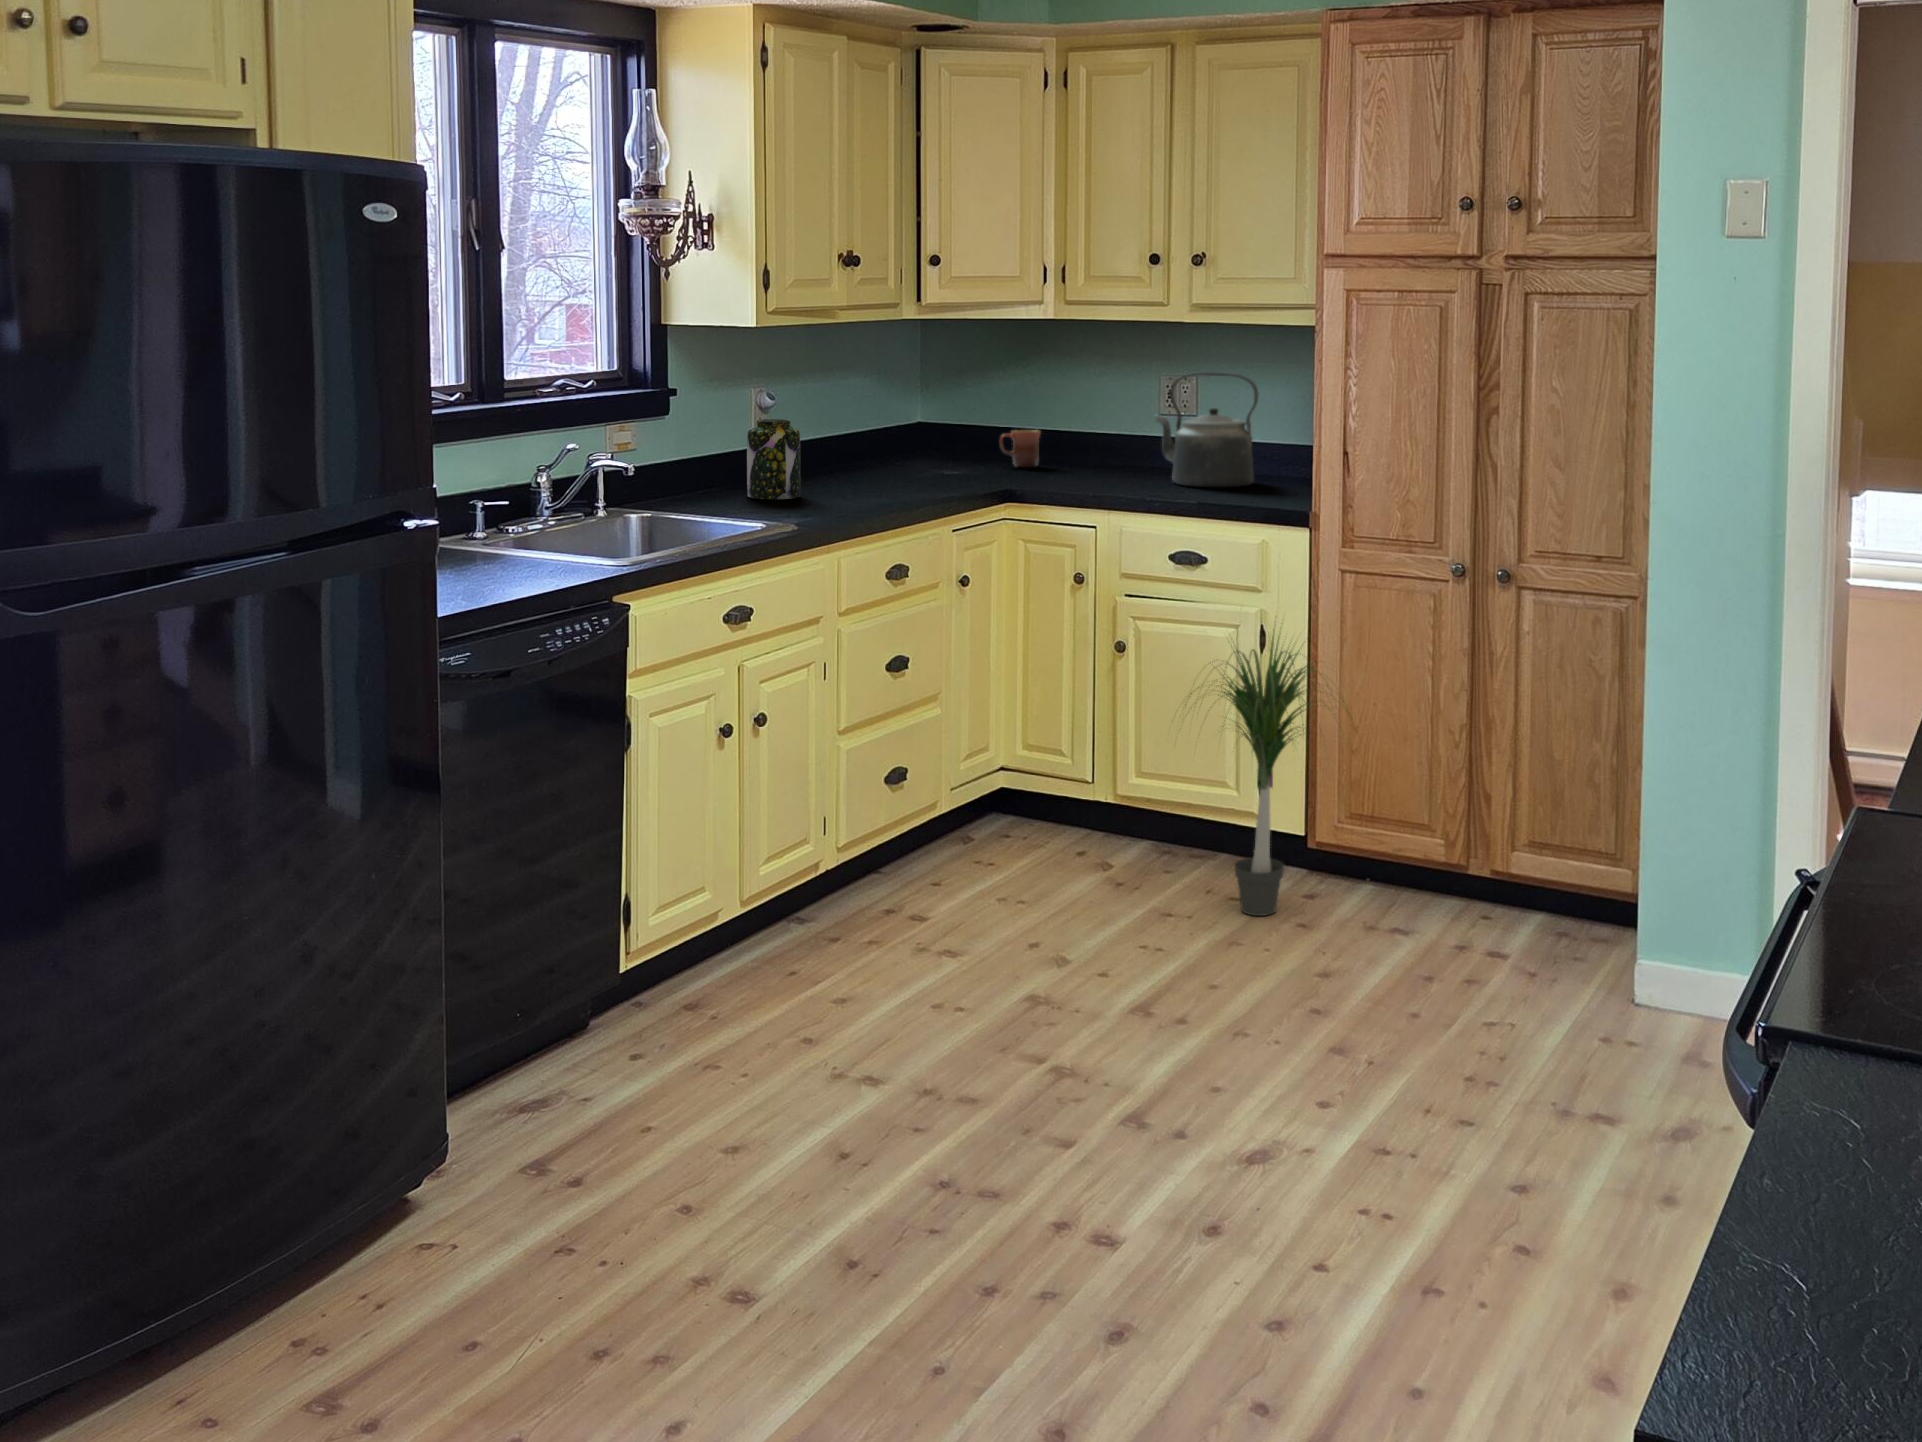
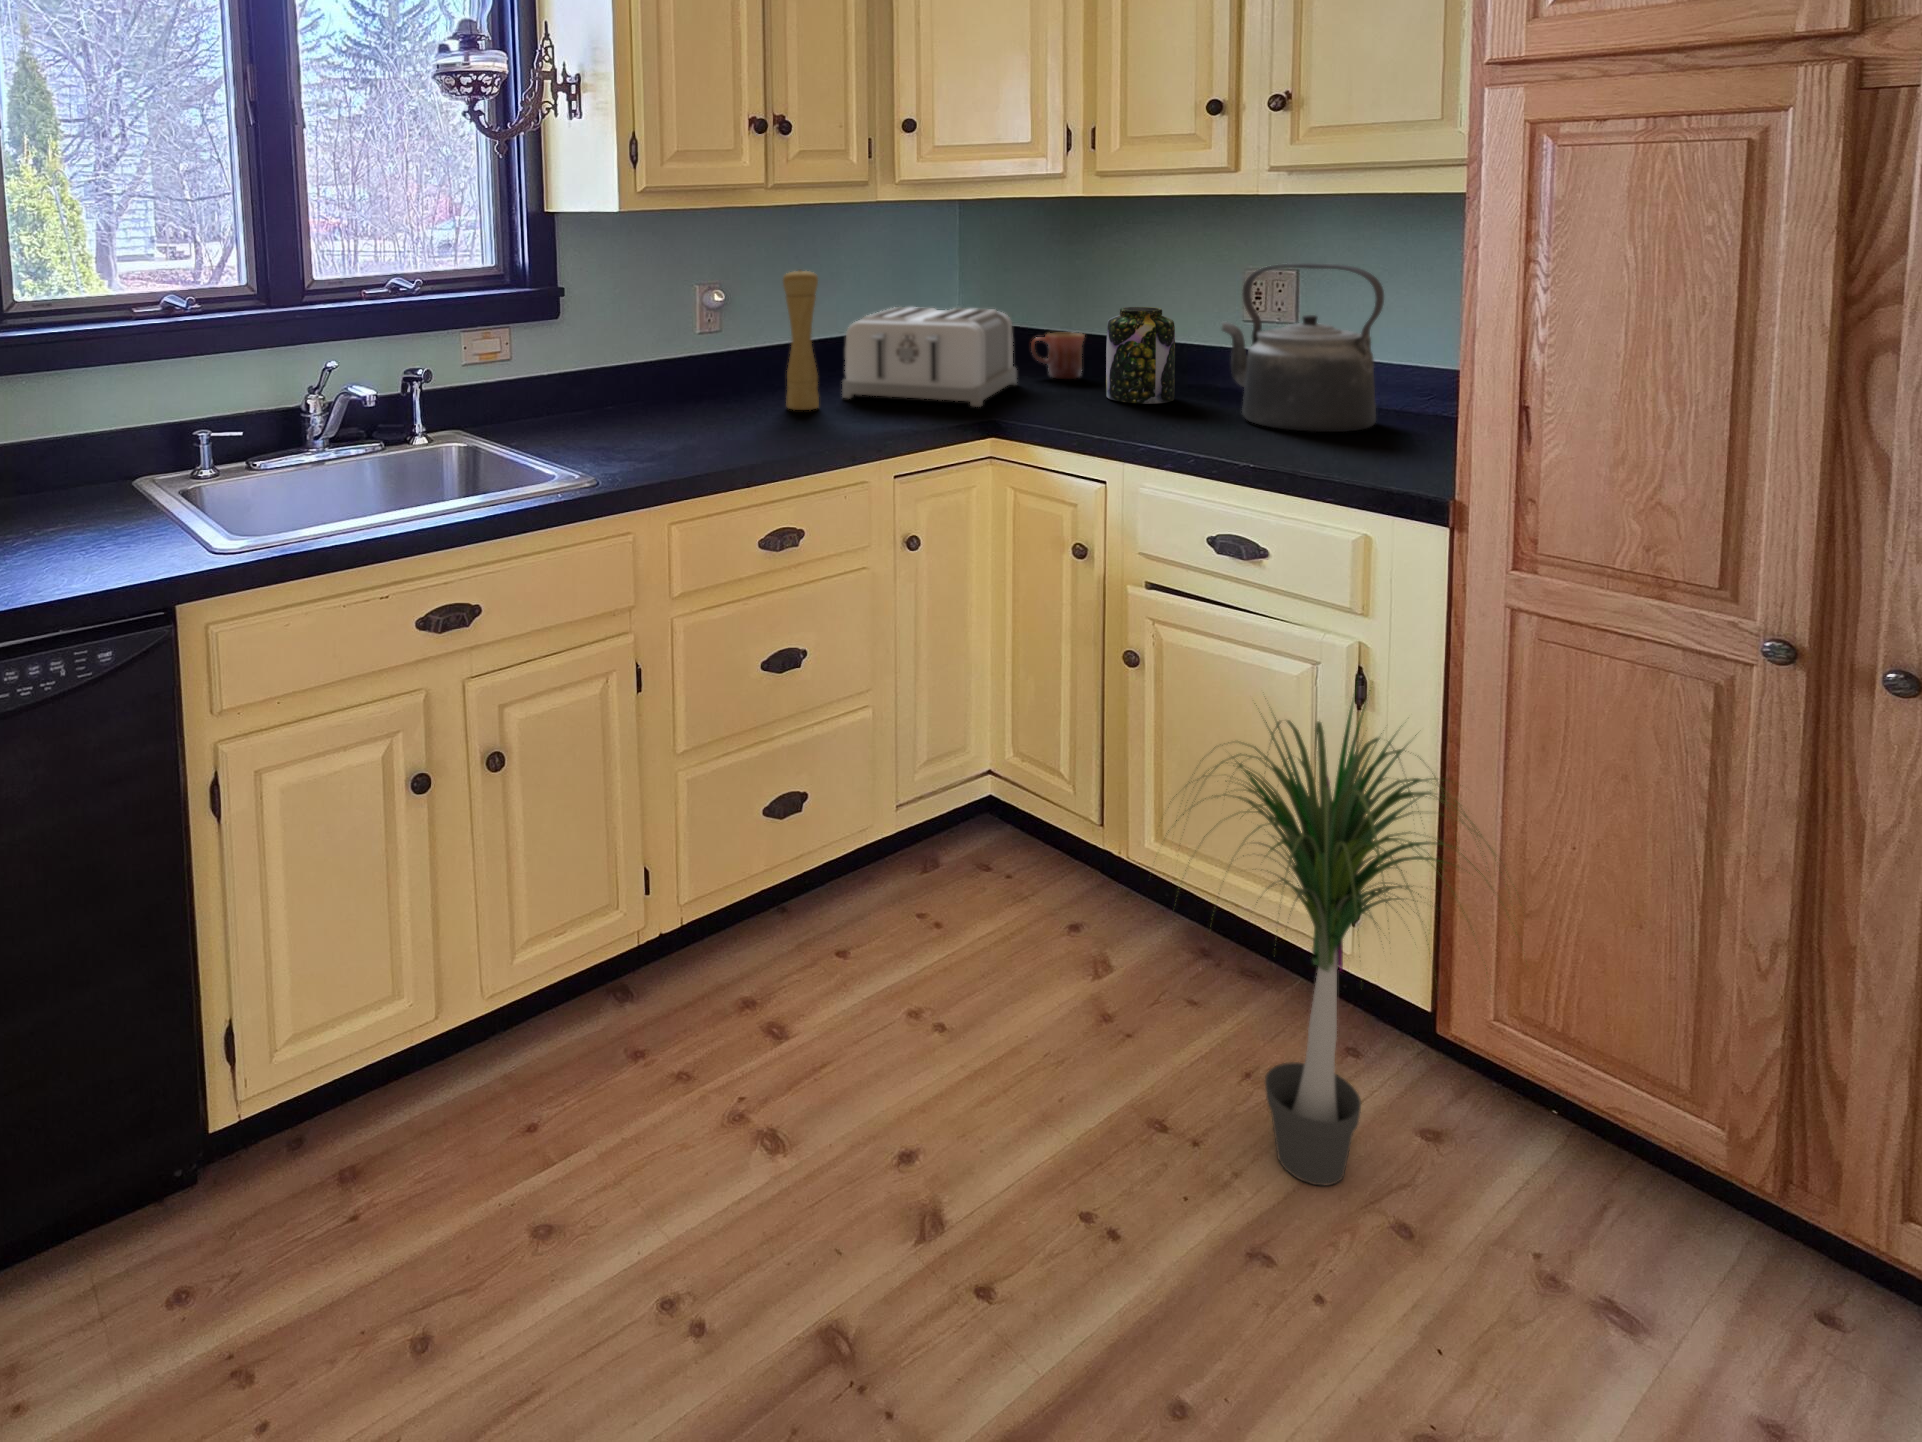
pepper mill: none [848,374,877,490] -> present [783,269,819,410]
toaster: none [880,409,997,483] -> present [842,307,1017,407]
jar: present [747,419,801,499] -> present [1106,307,1175,404]

